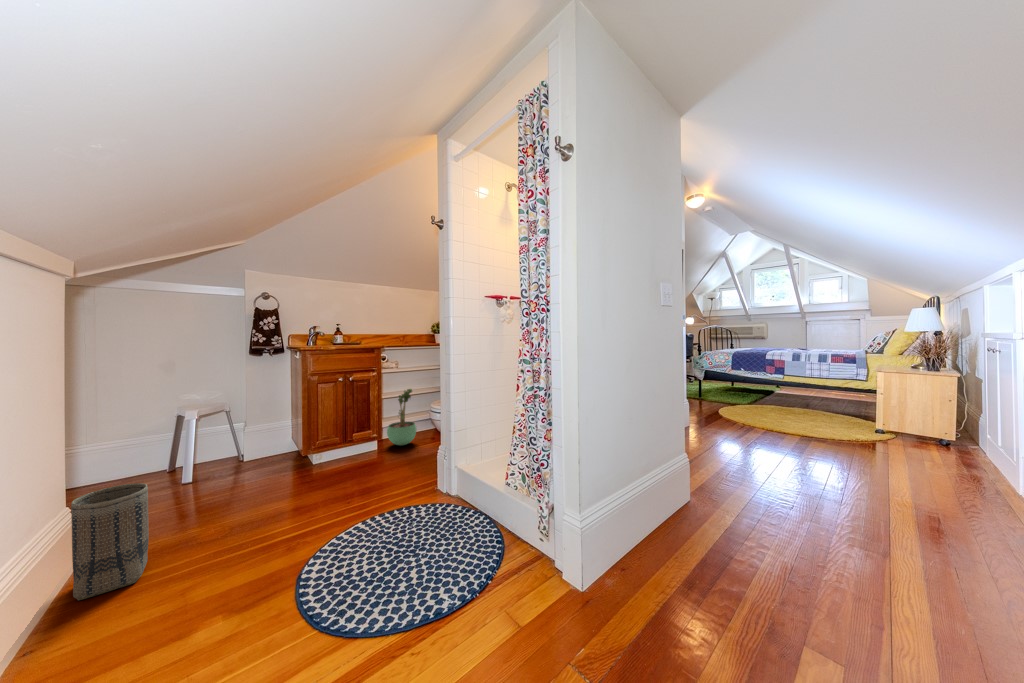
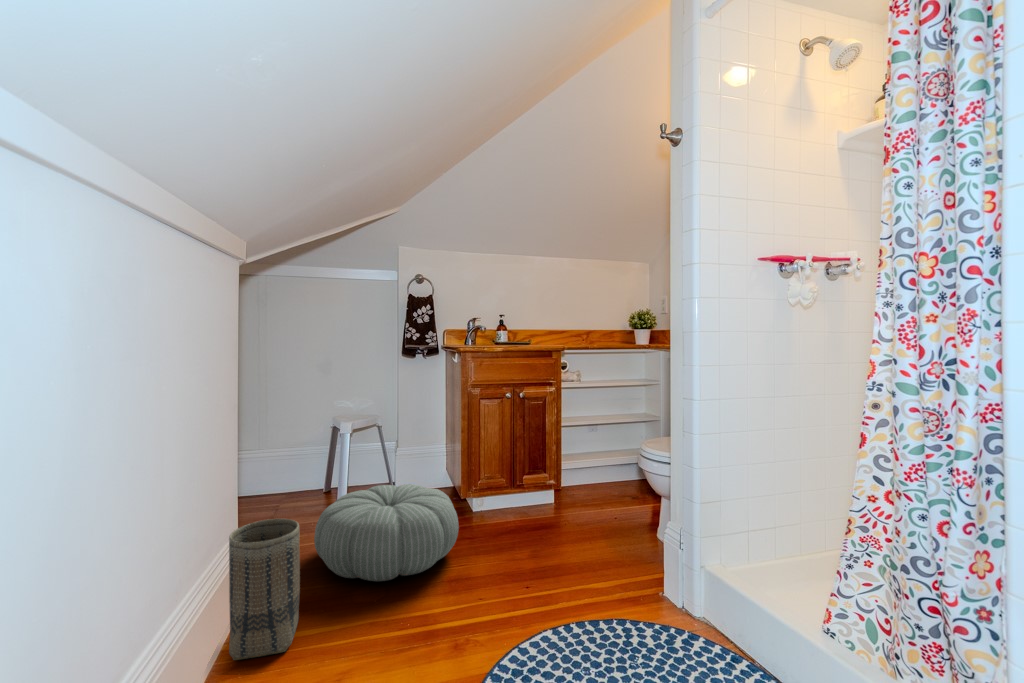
potted plant: present [387,389,416,445] -> none [567,412,610,499]
pouf: none [162,450,298,525] -> present [314,484,459,581]

